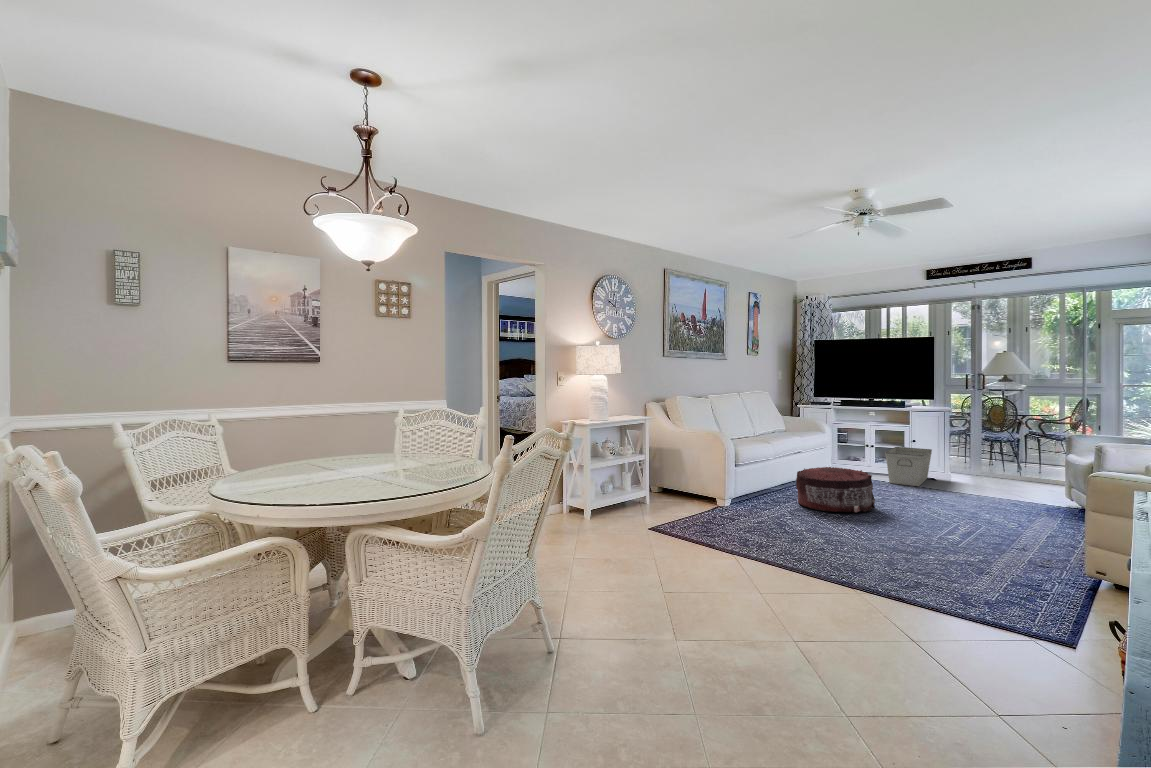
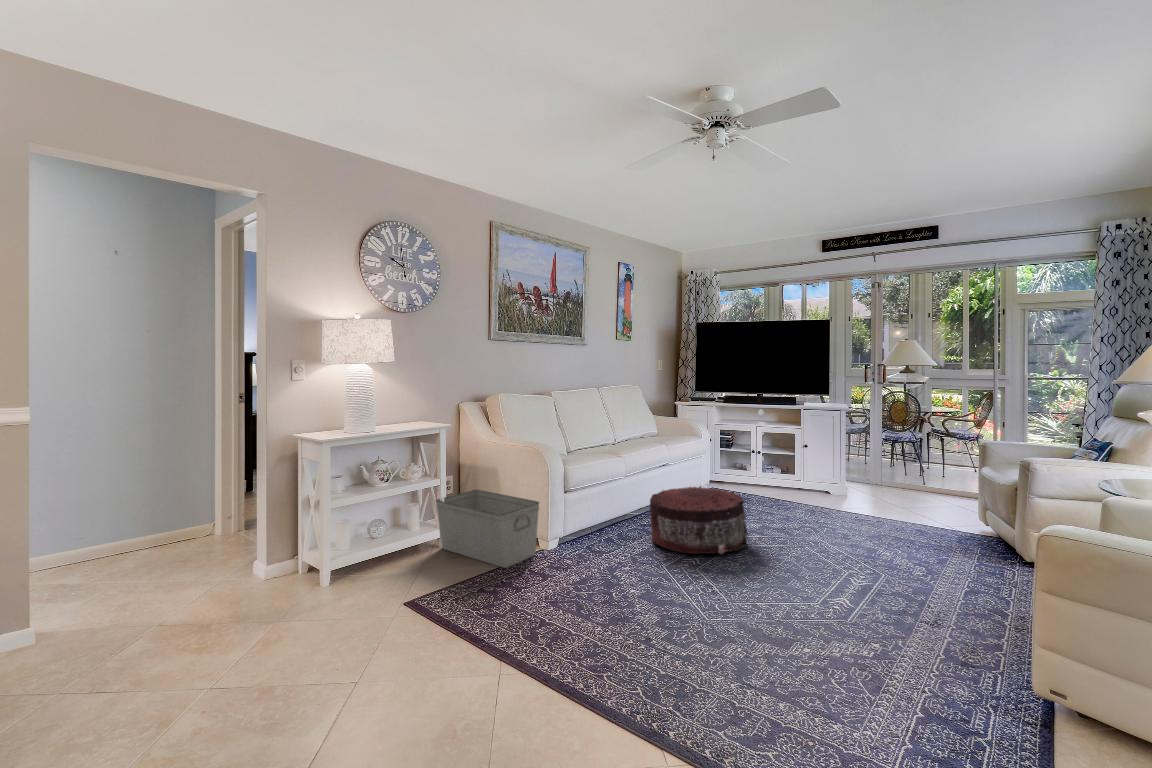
storage bin: present [885,447,932,486] -> present [436,490,539,568]

